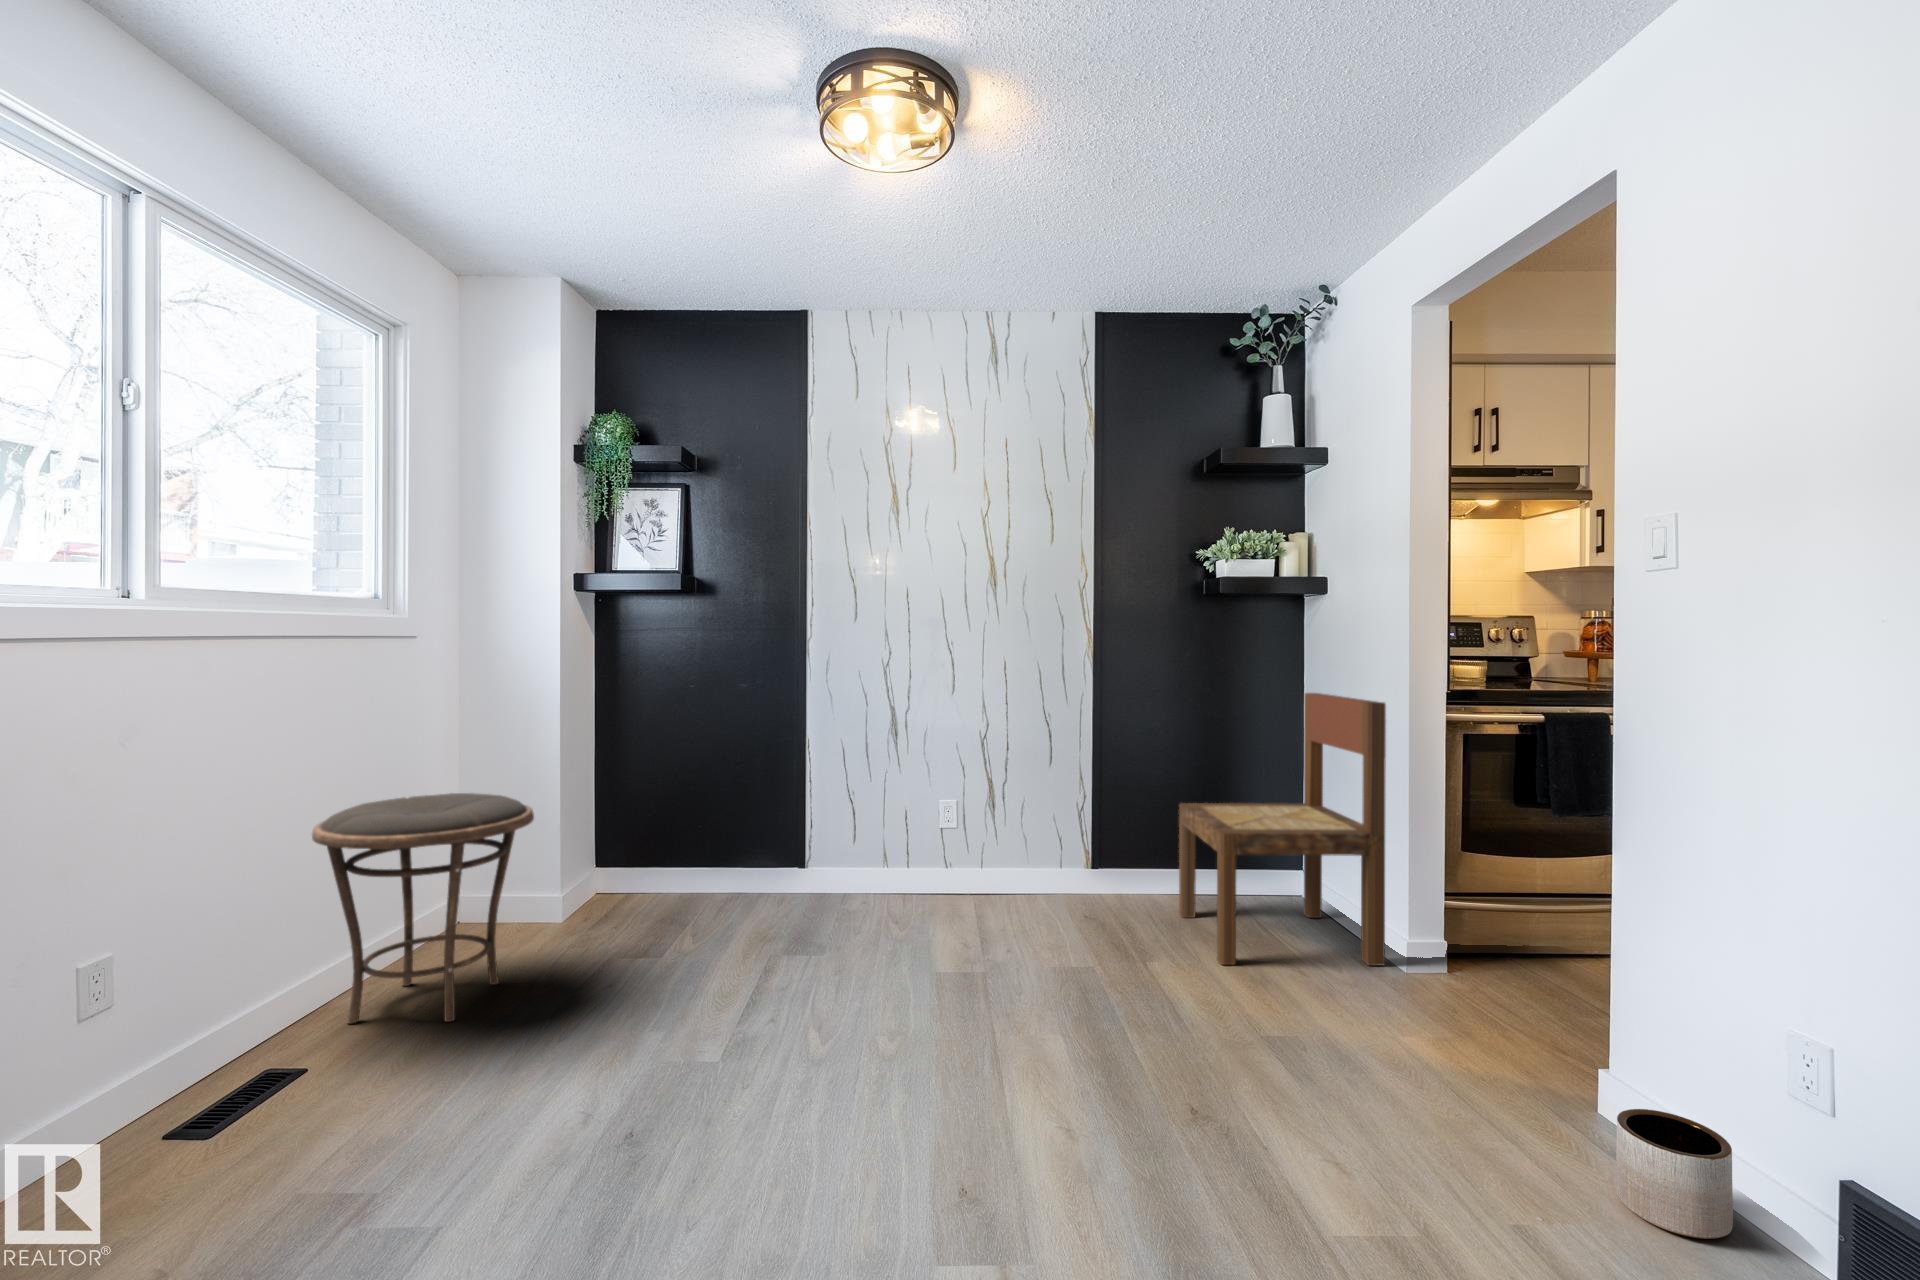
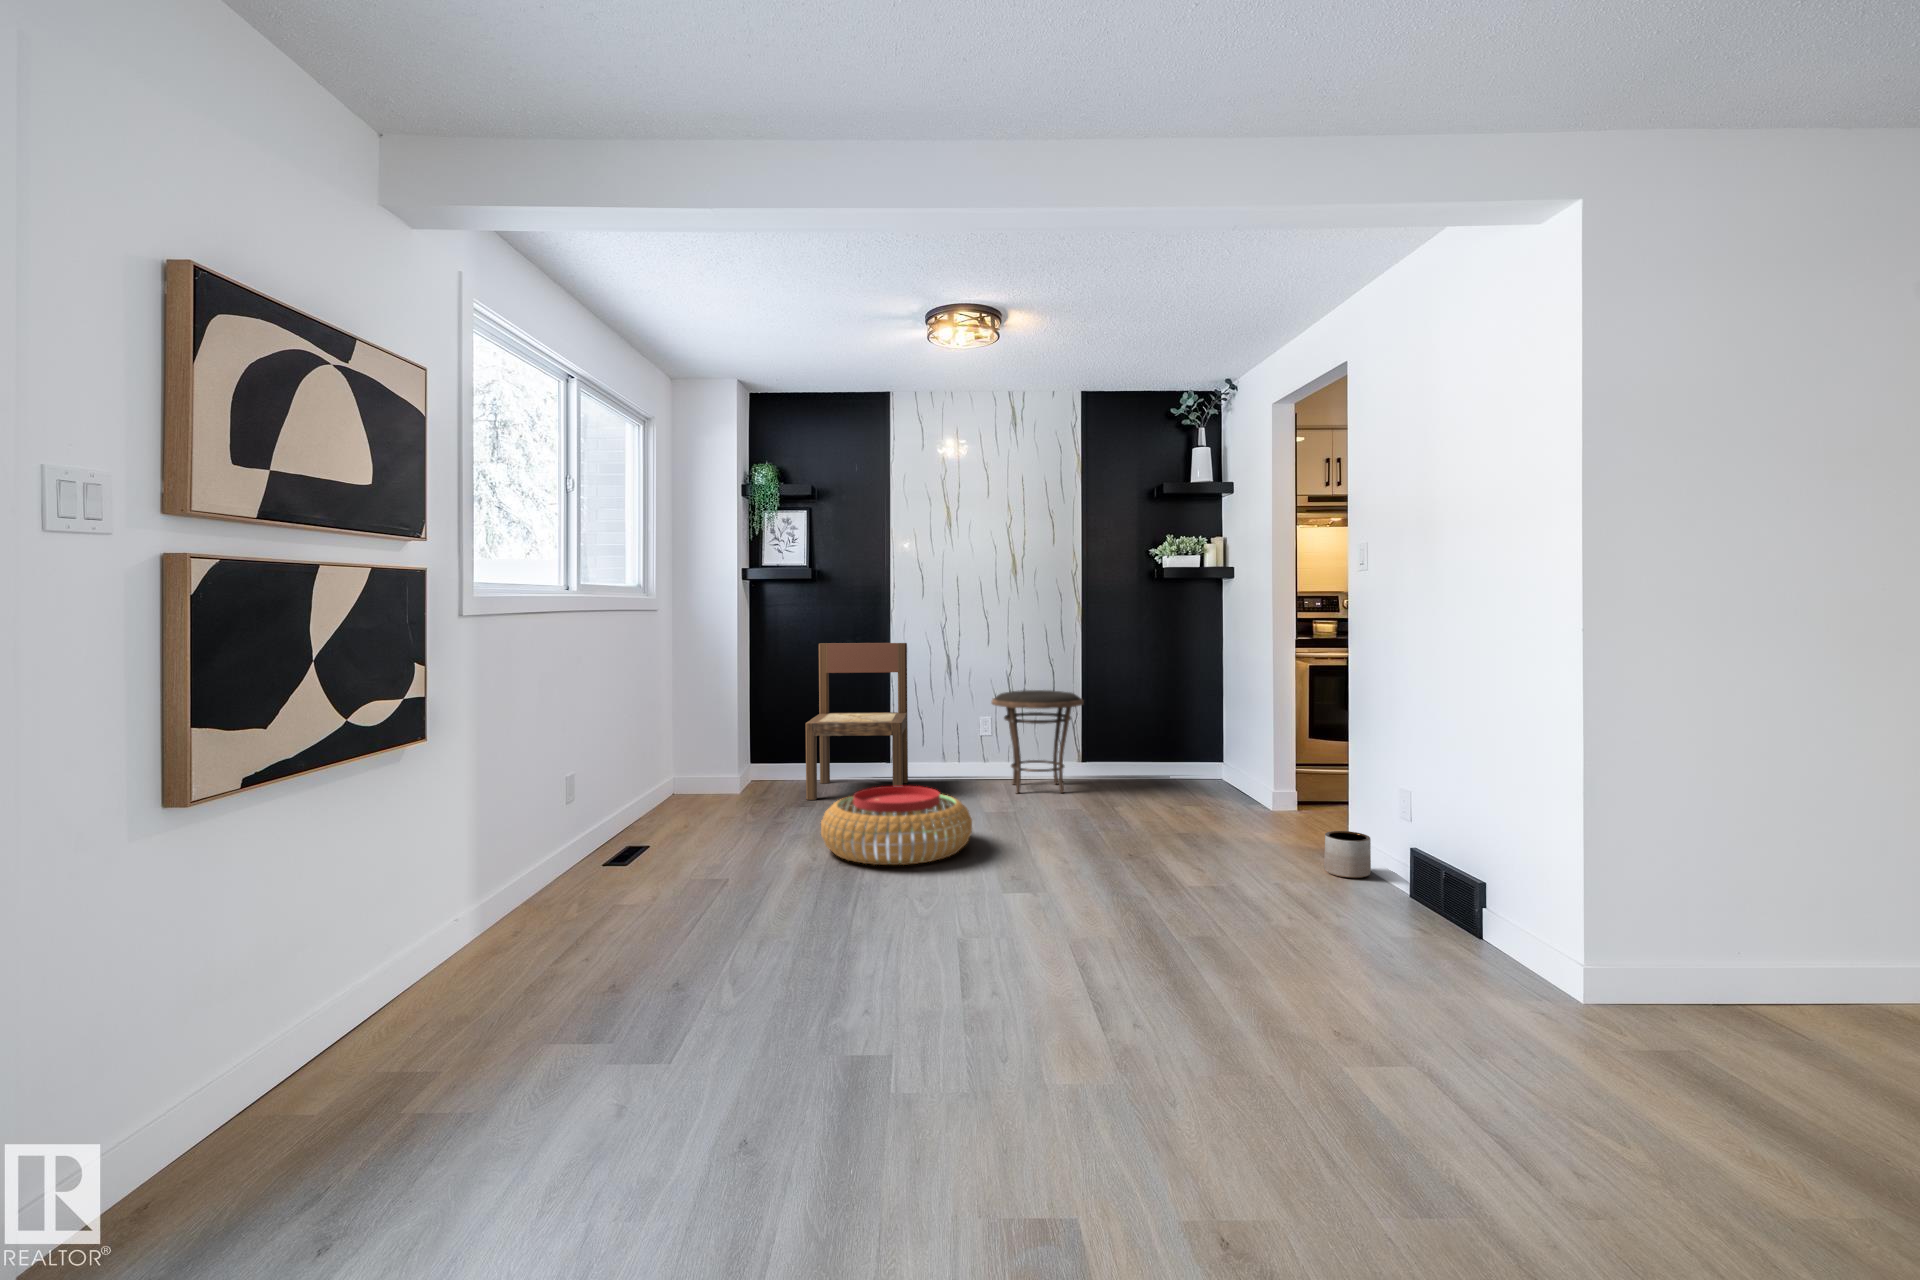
dining chair: present [1179,693,1386,965] -> present [805,643,908,800]
side table: present [312,793,534,1023] -> present [992,690,1084,794]
pouf: none [589,961,891,1168] -> present [821,785,972,865]

